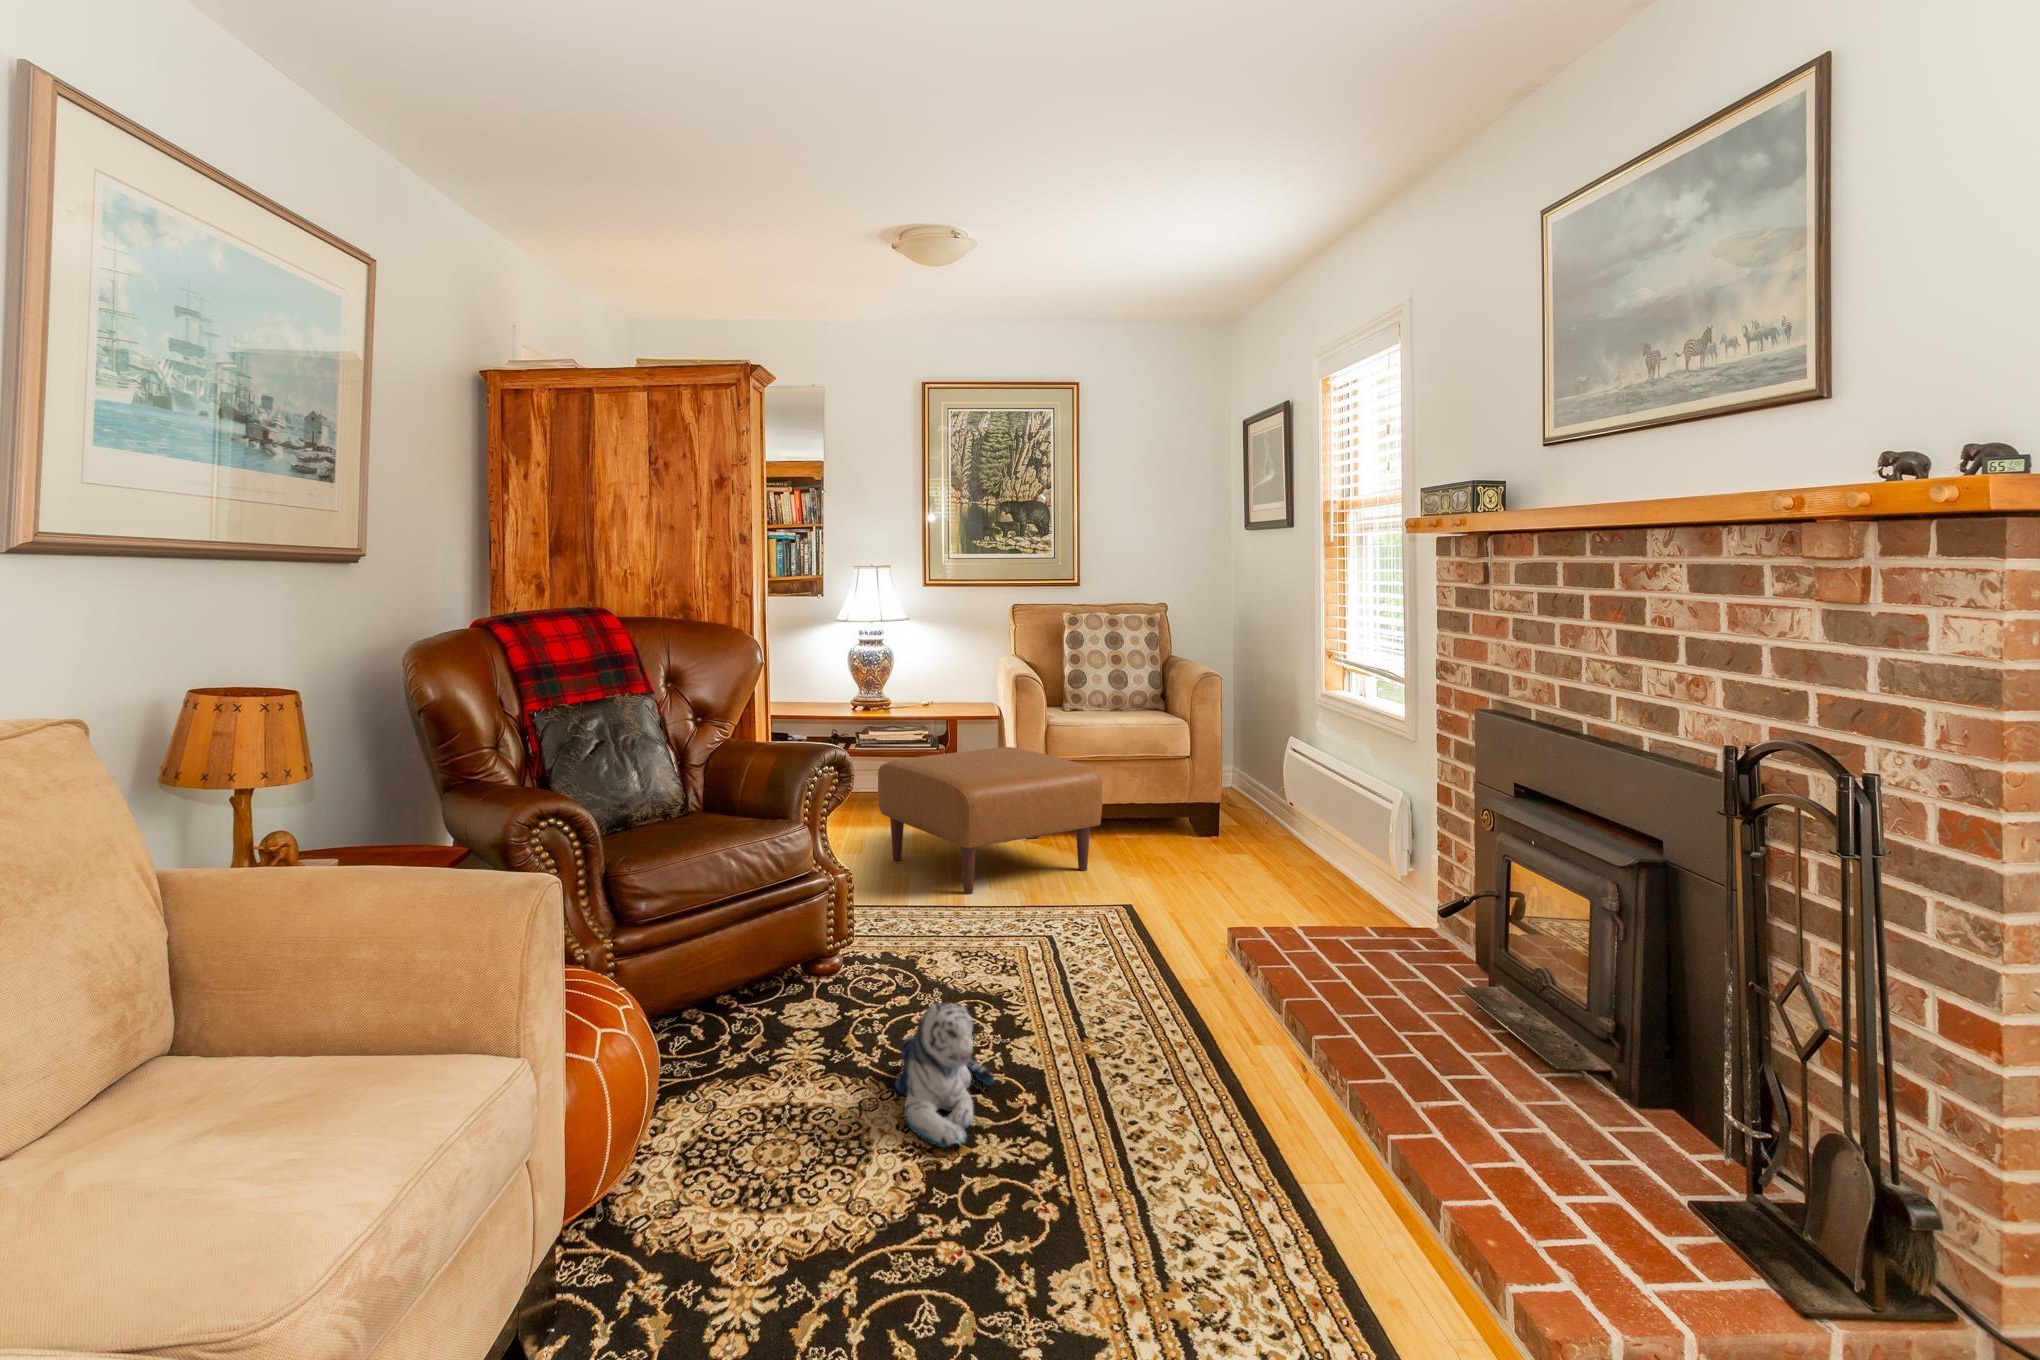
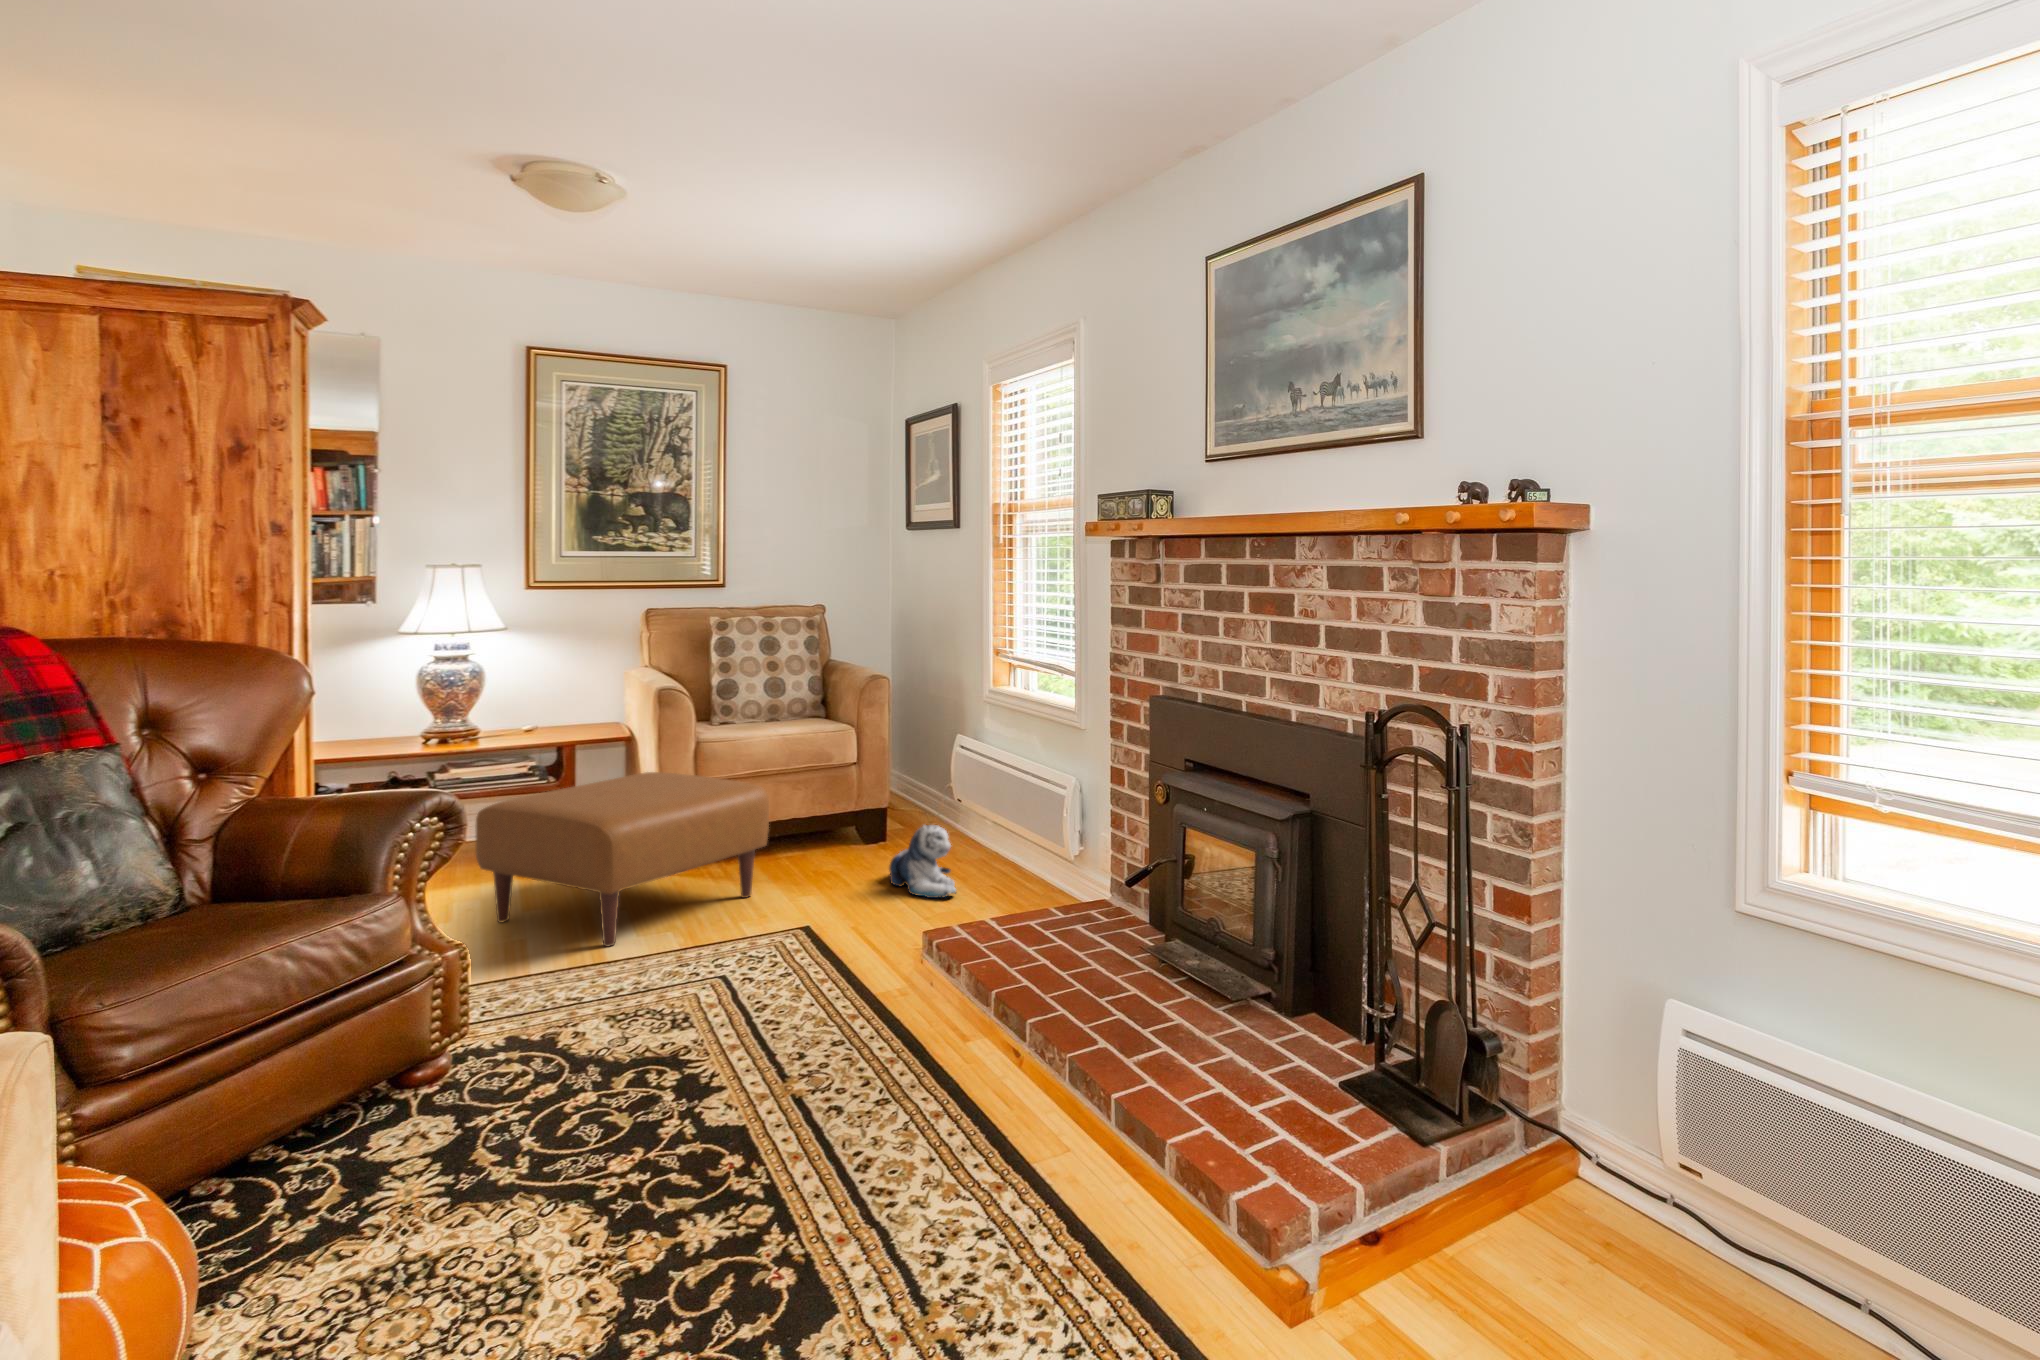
plush toy: present [894,1003,994,1148] -> present [889,825,956,898]

